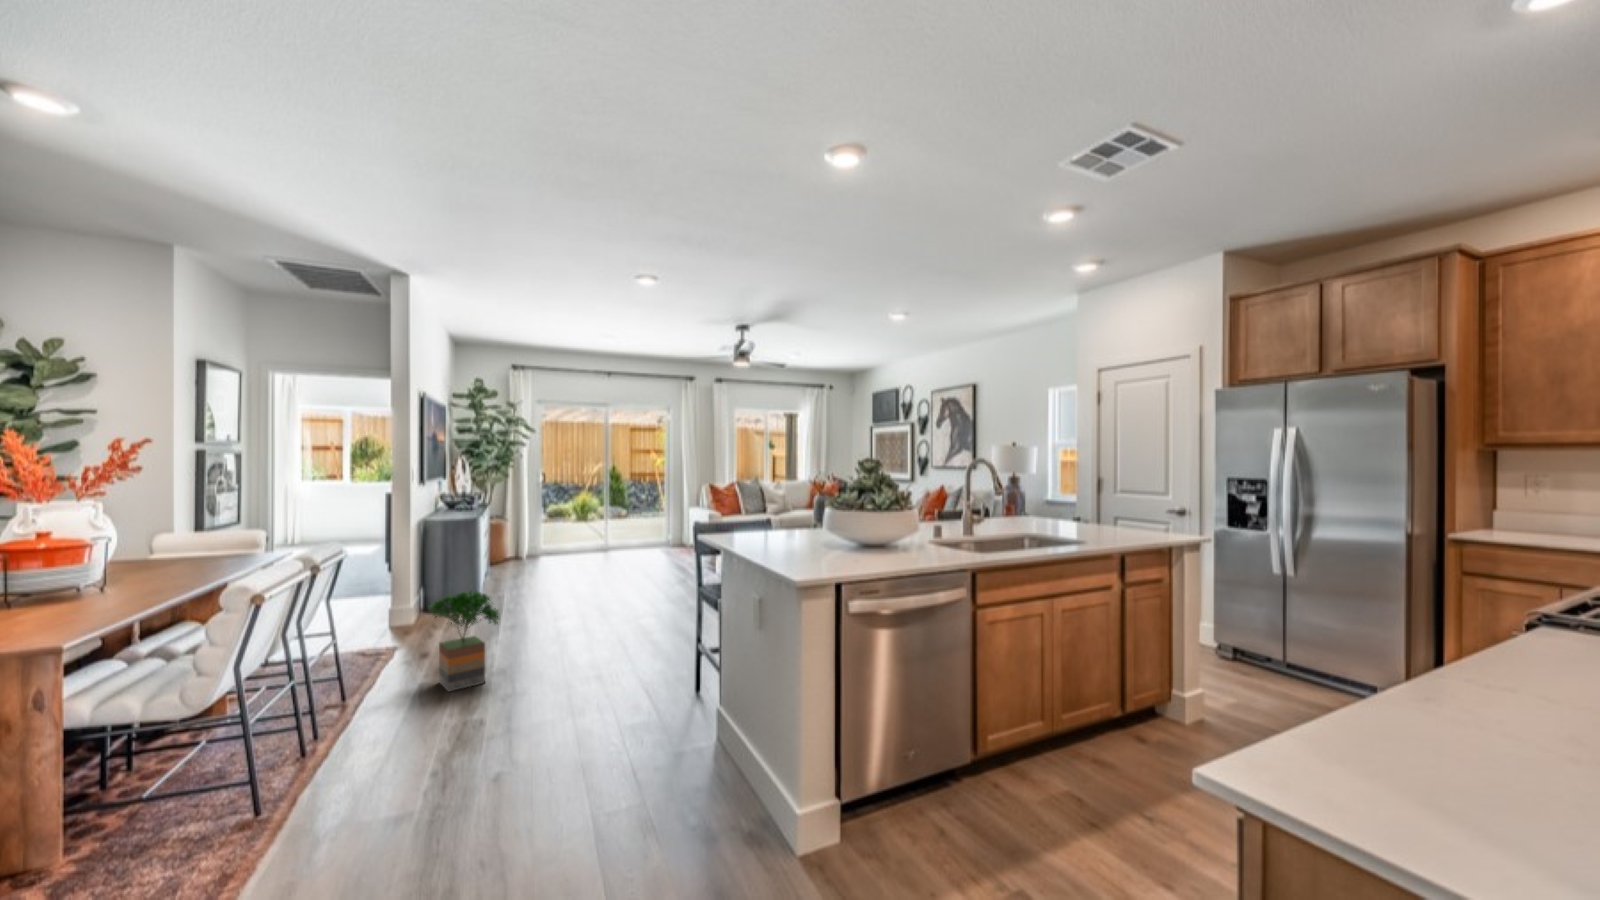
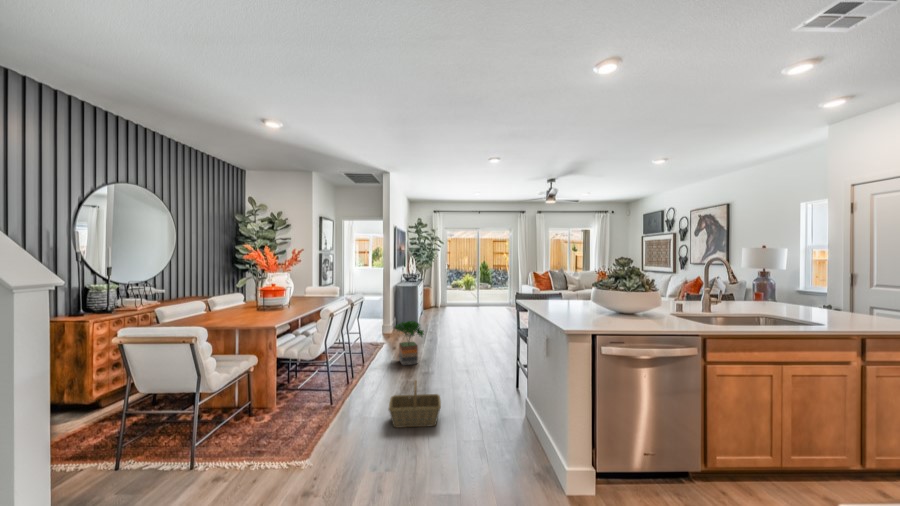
basket: none [428,717,558,835] -> present [389,380,441,428]

